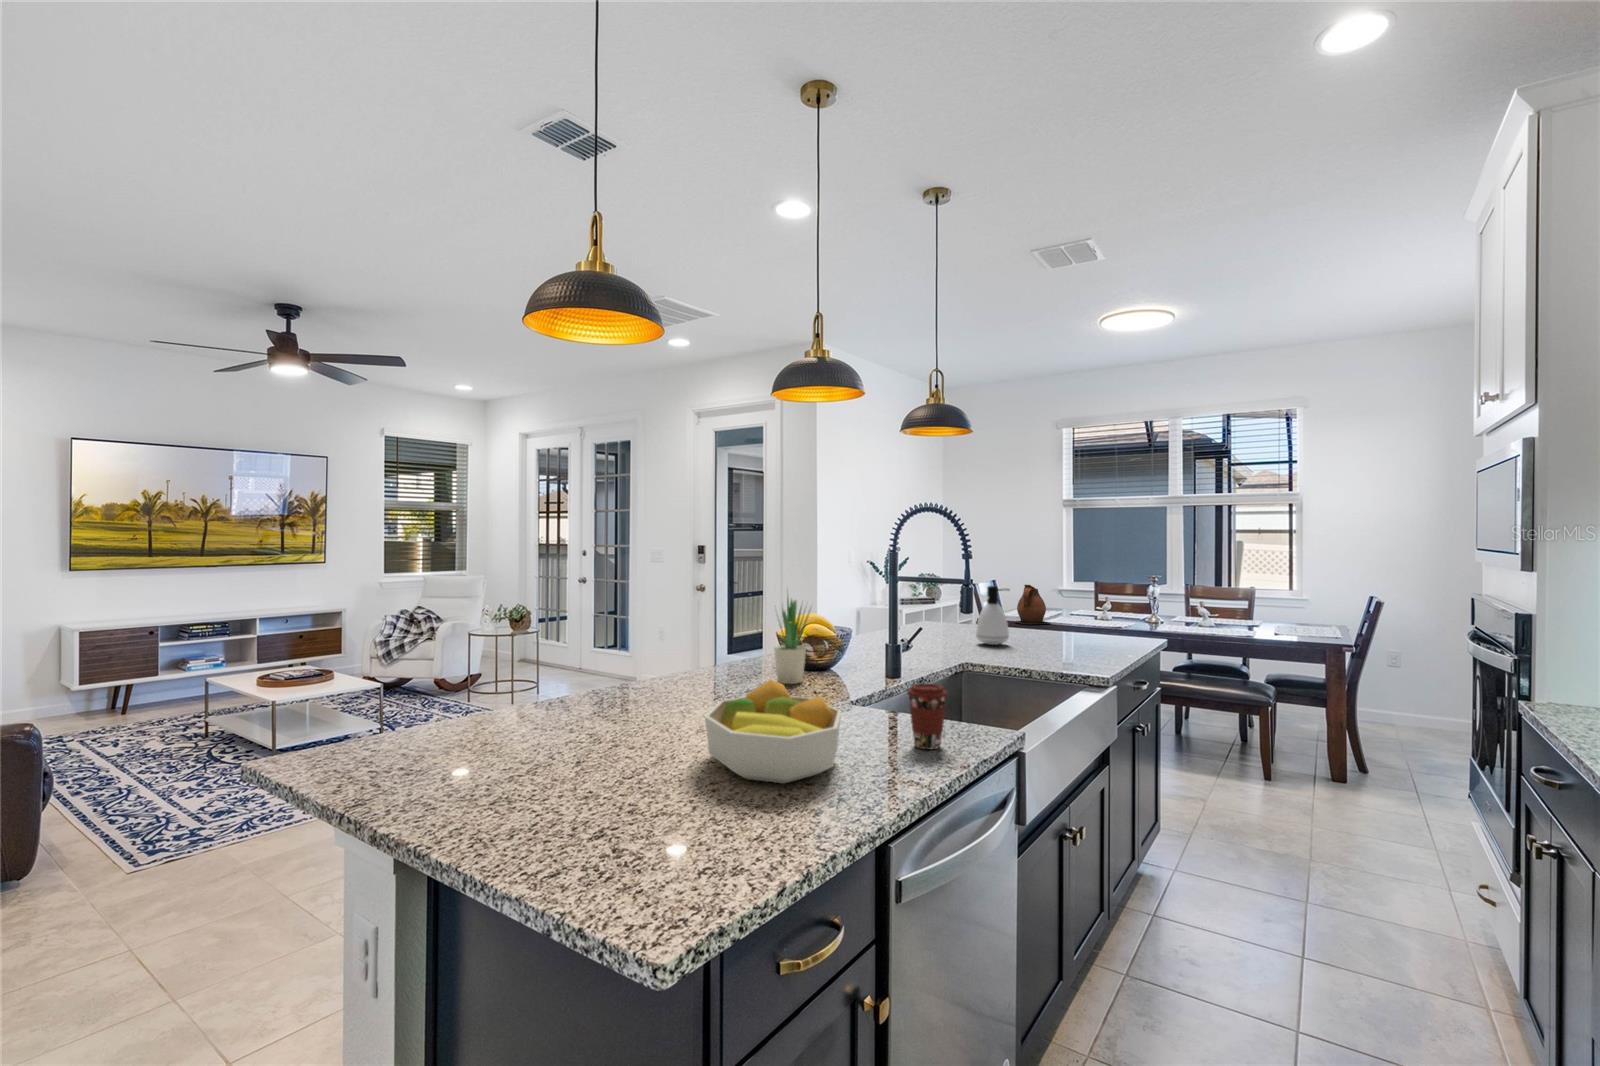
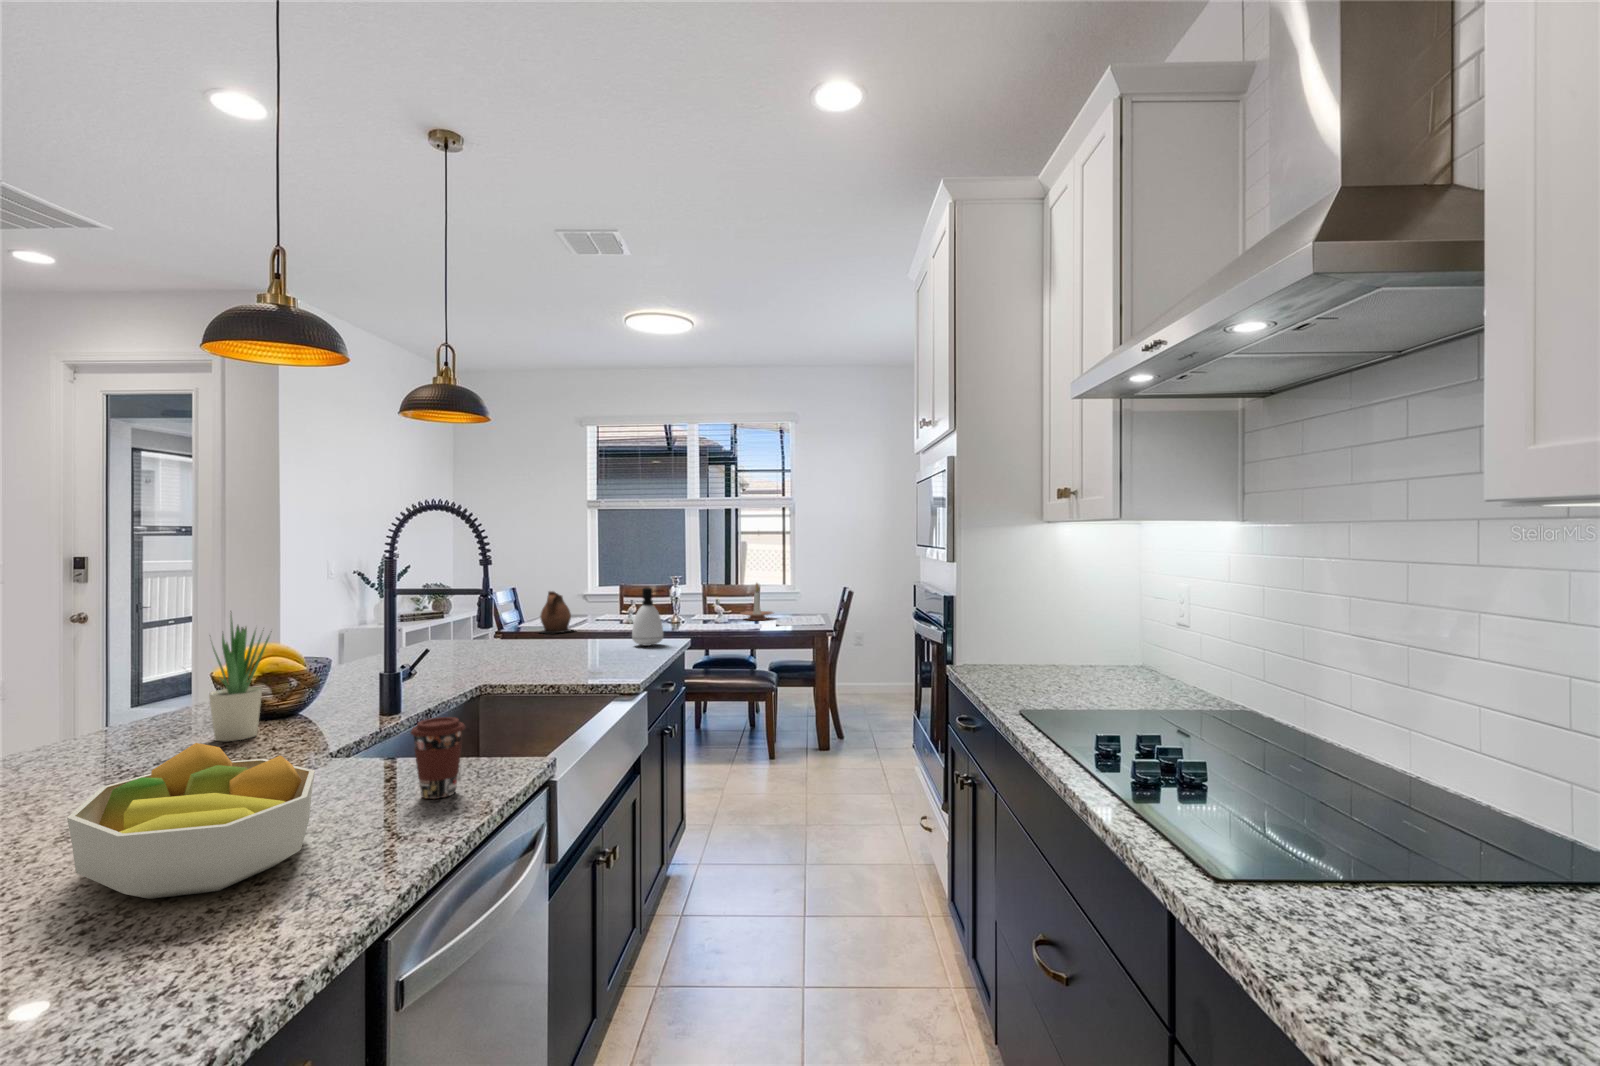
candle holder: none [1232,585,1276,628] -> present [741,583,773,620]
soap dispenser: present [976,586,1009,645] -> present [632,588,663,646]

